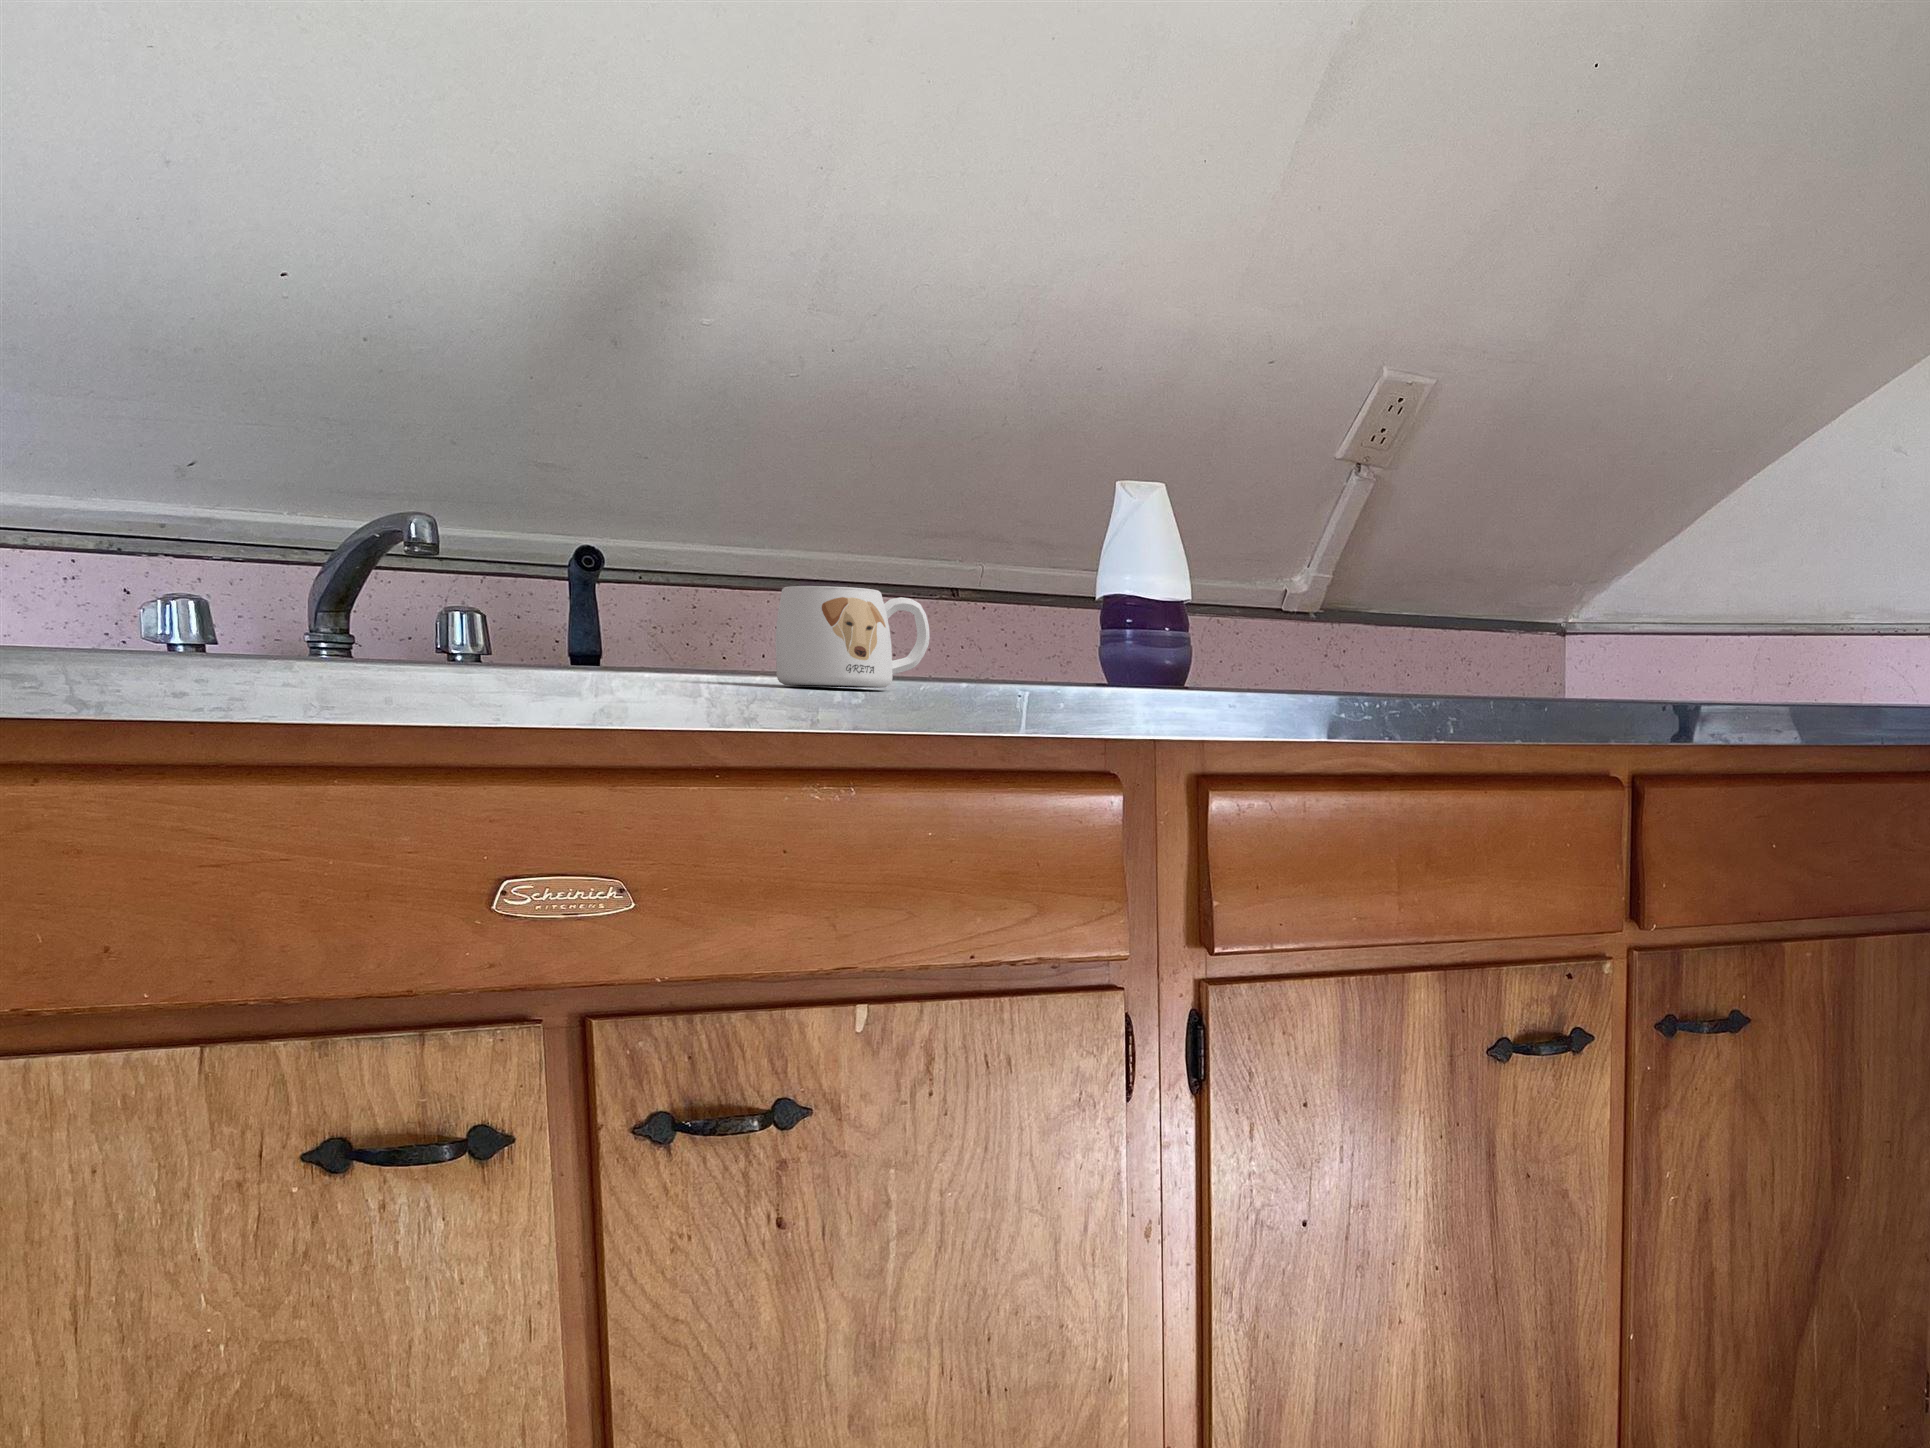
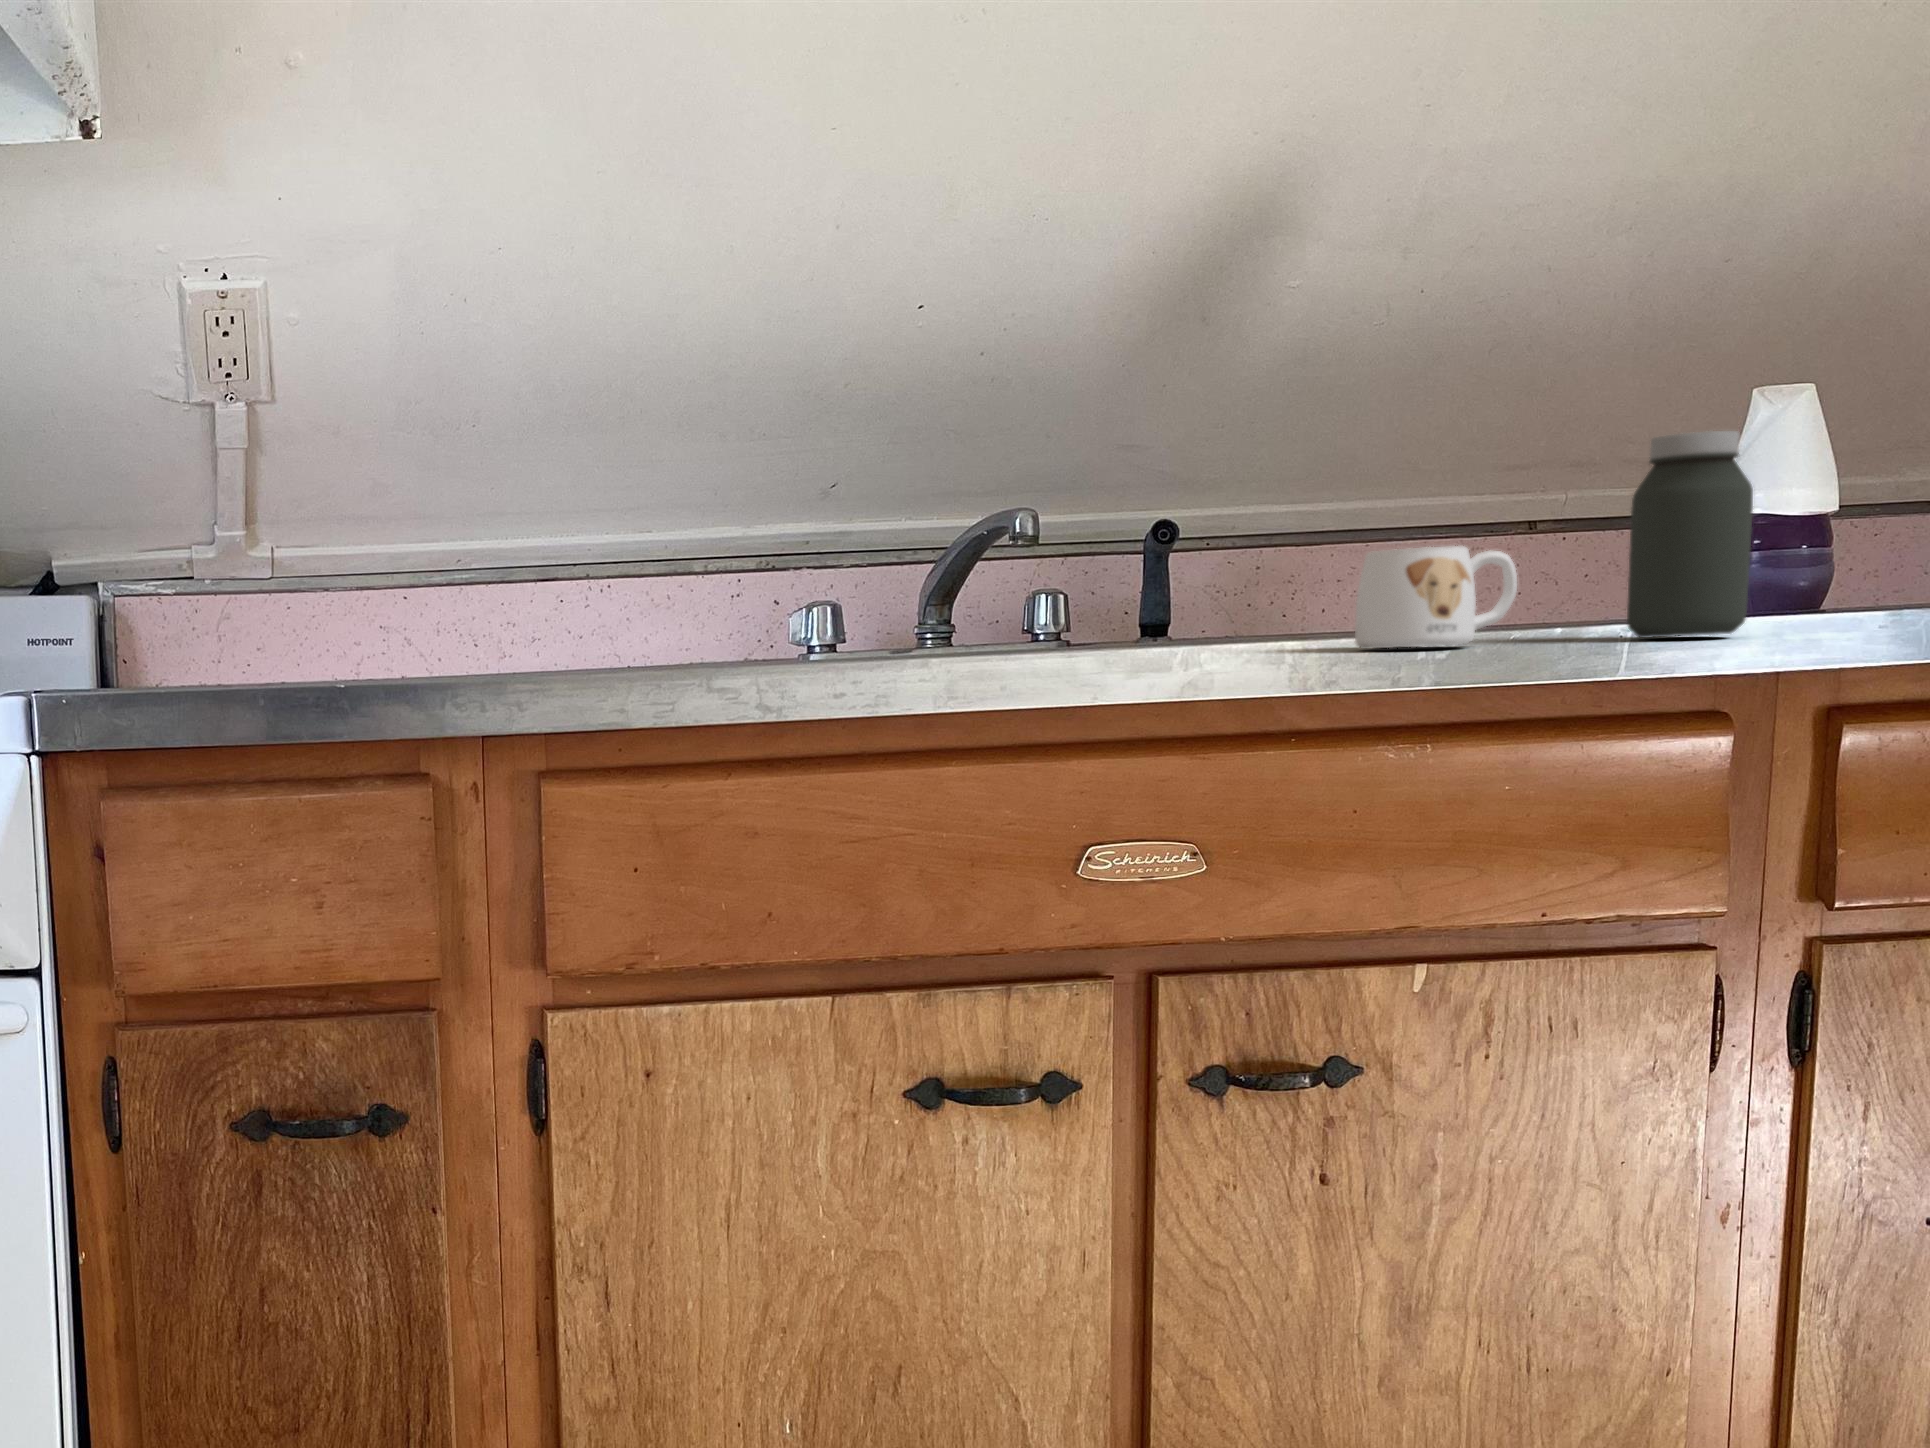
jar: none [1028,505,1132,696] -> present [1627,431,1753,638]

